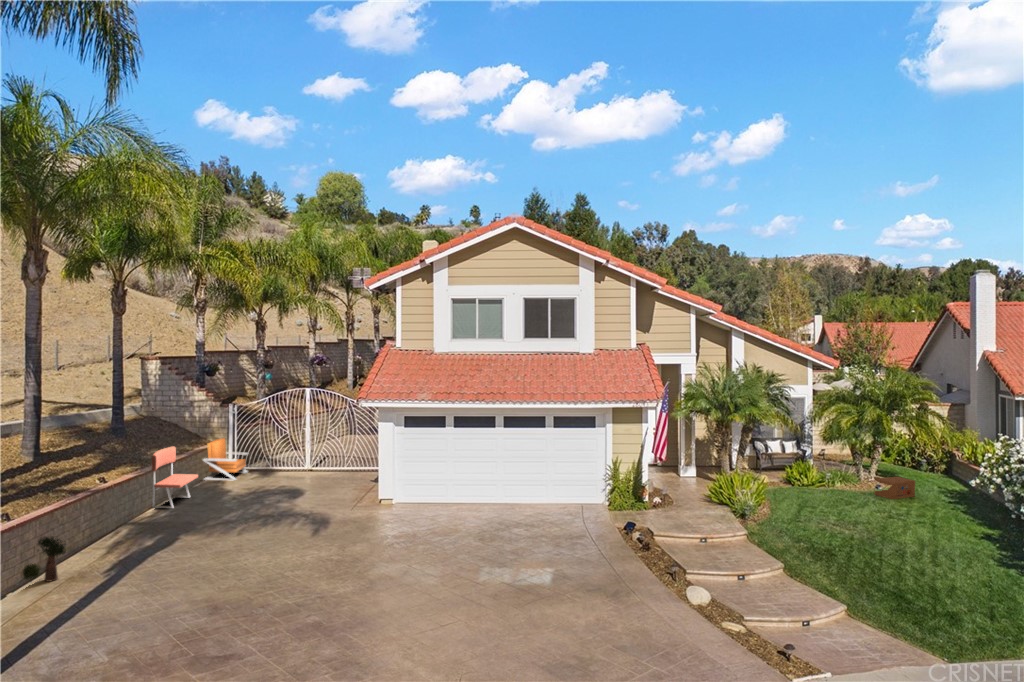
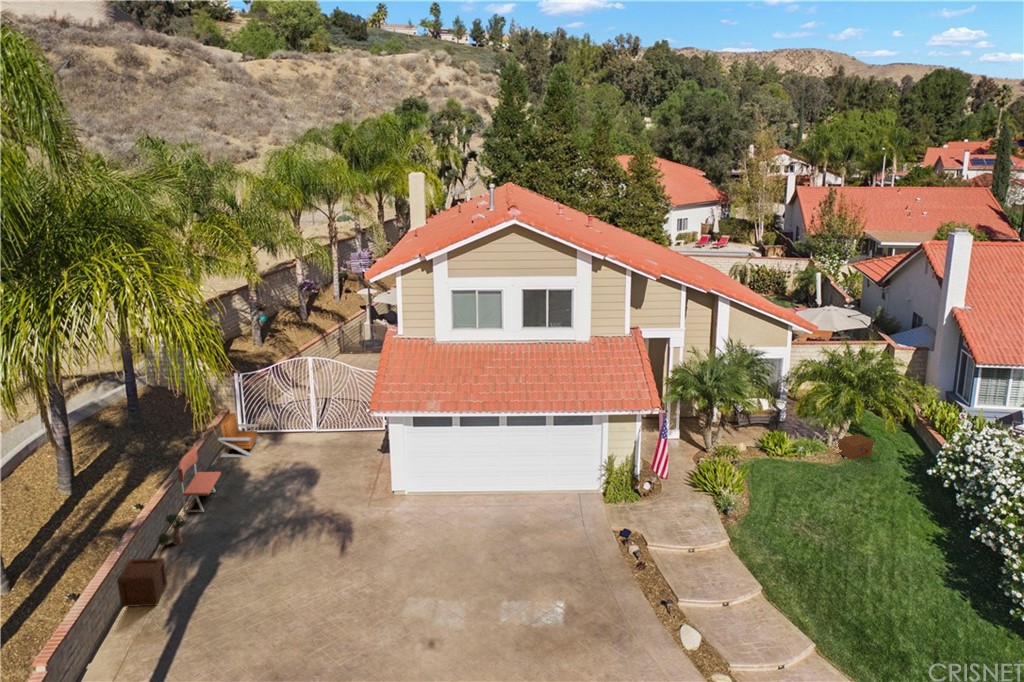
wooden crate: none [61,512,117,559] -> present [117,558,168,607]
potted plant: present [22,537,66,582] -> present [158,514,185,545]

